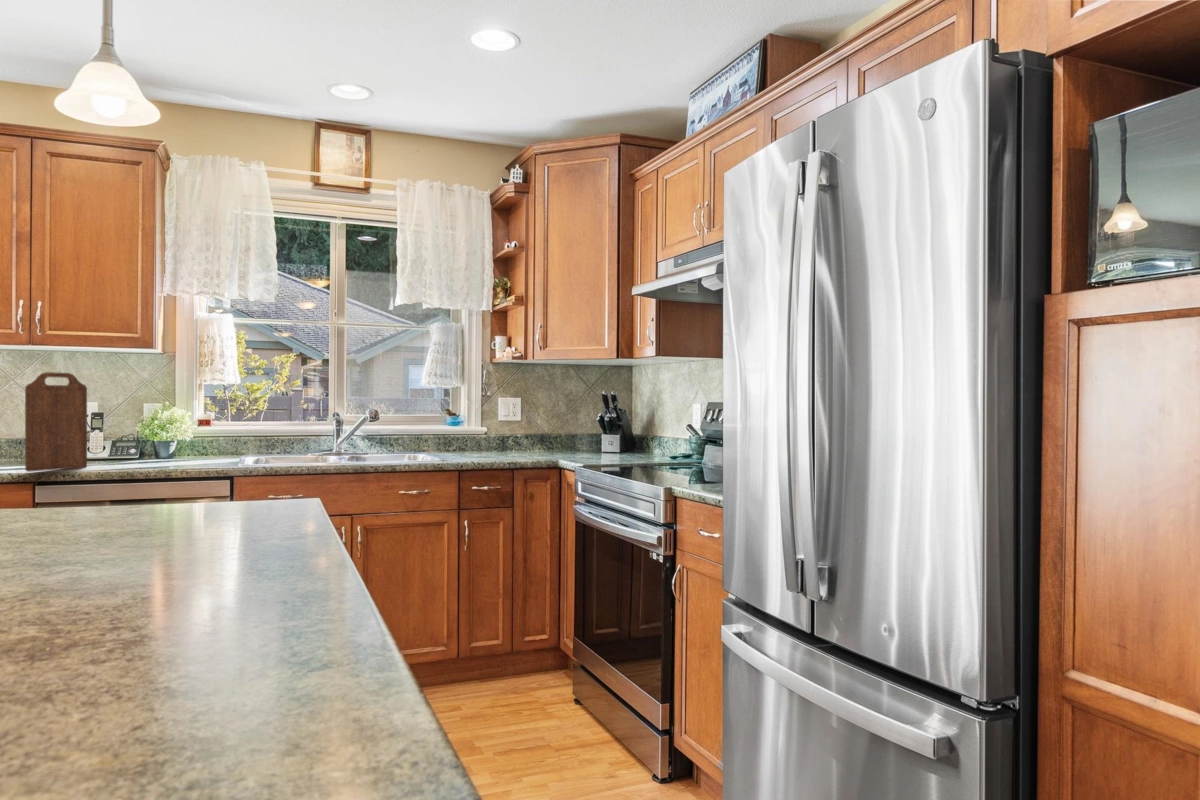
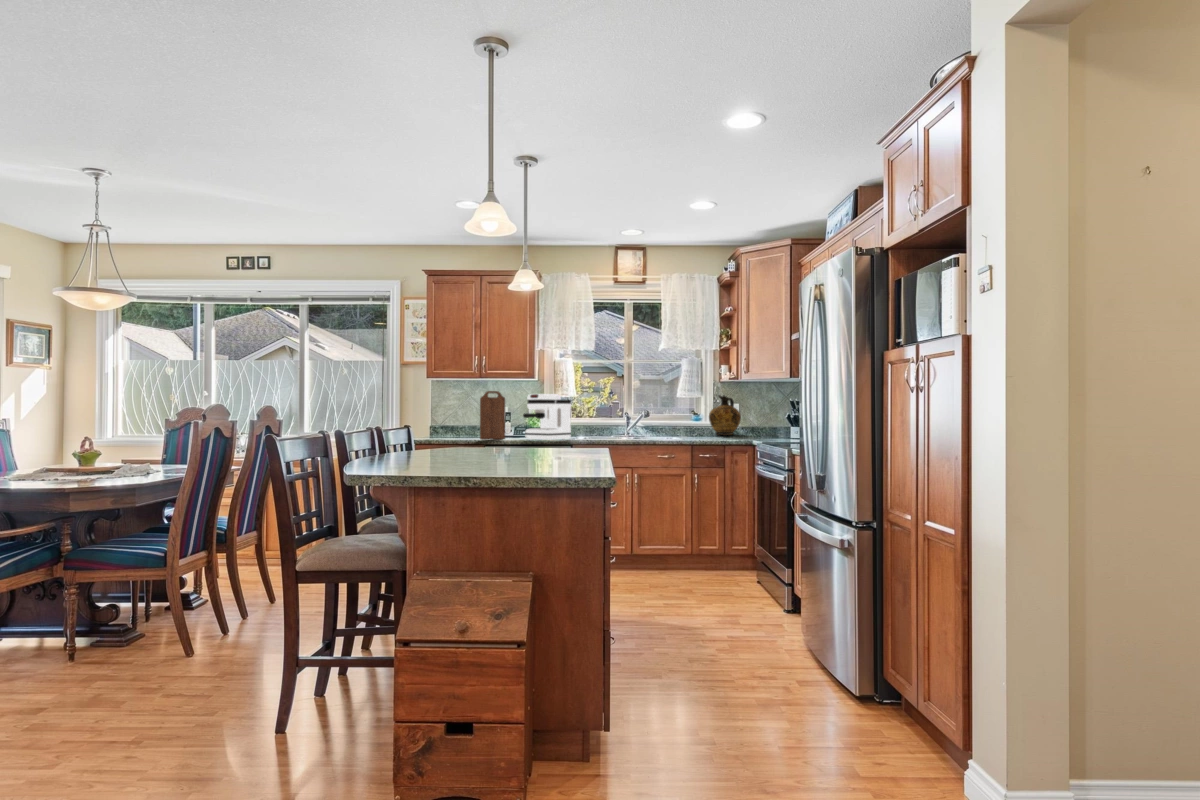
coffee maker: none [125,379,229,470] -> present [523,394,571,440]
ceramic jug: none [477,384,528,448] -> present [709,396,741,435]

